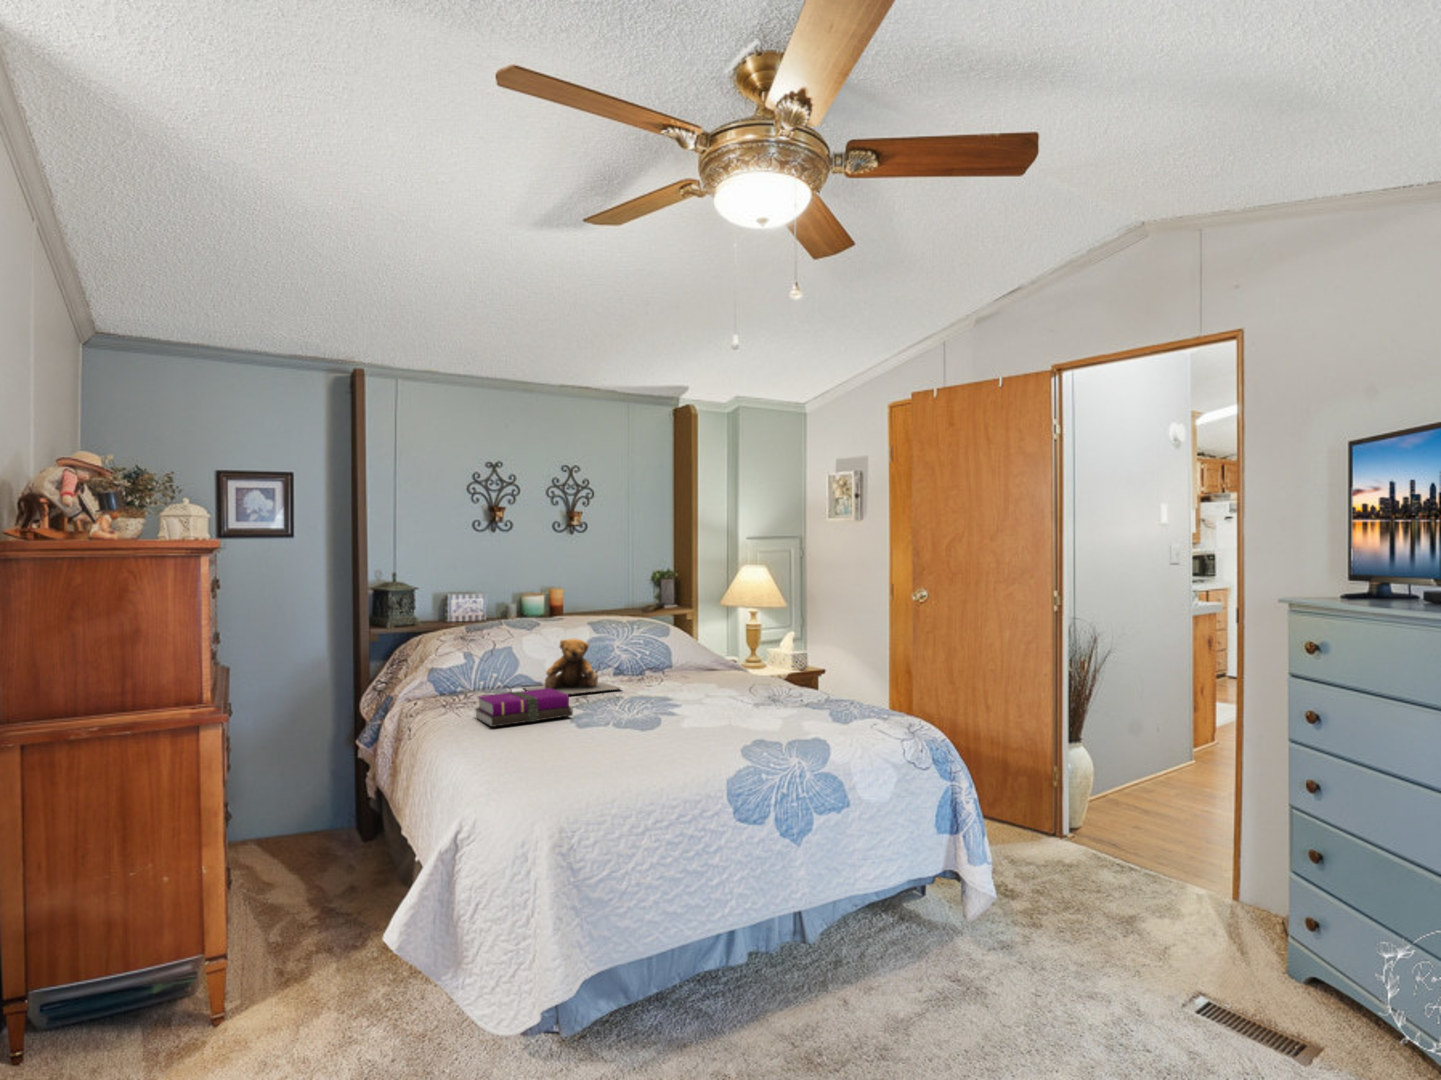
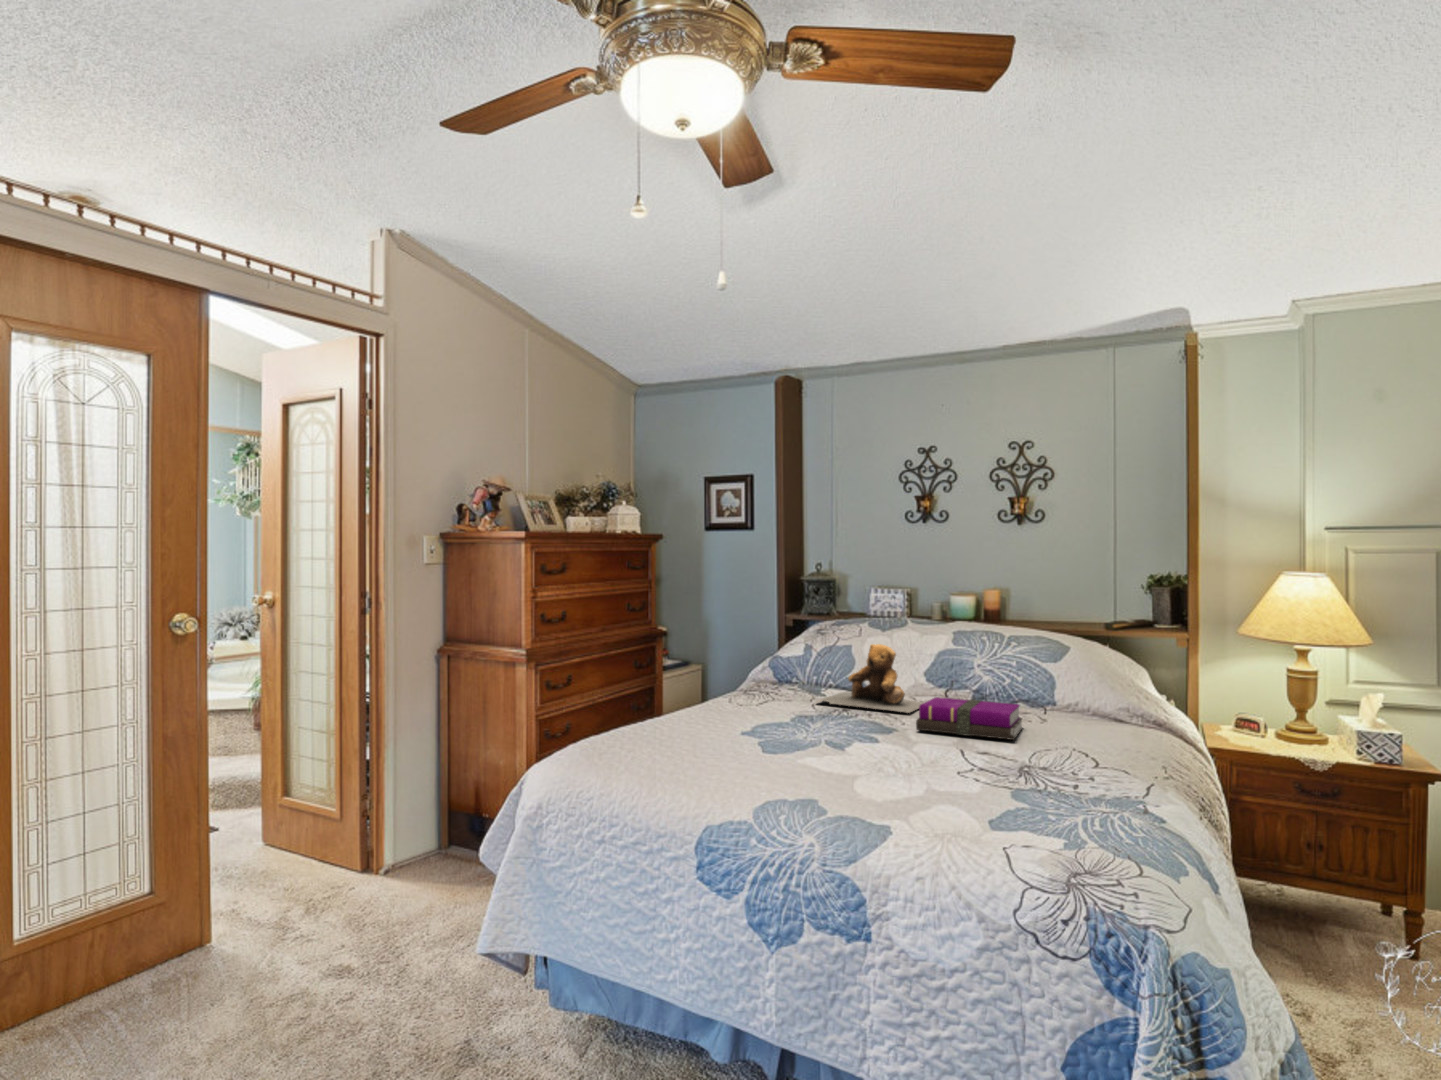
notebook: present [476,688,573,727] -> present [916,697,1023,740]

